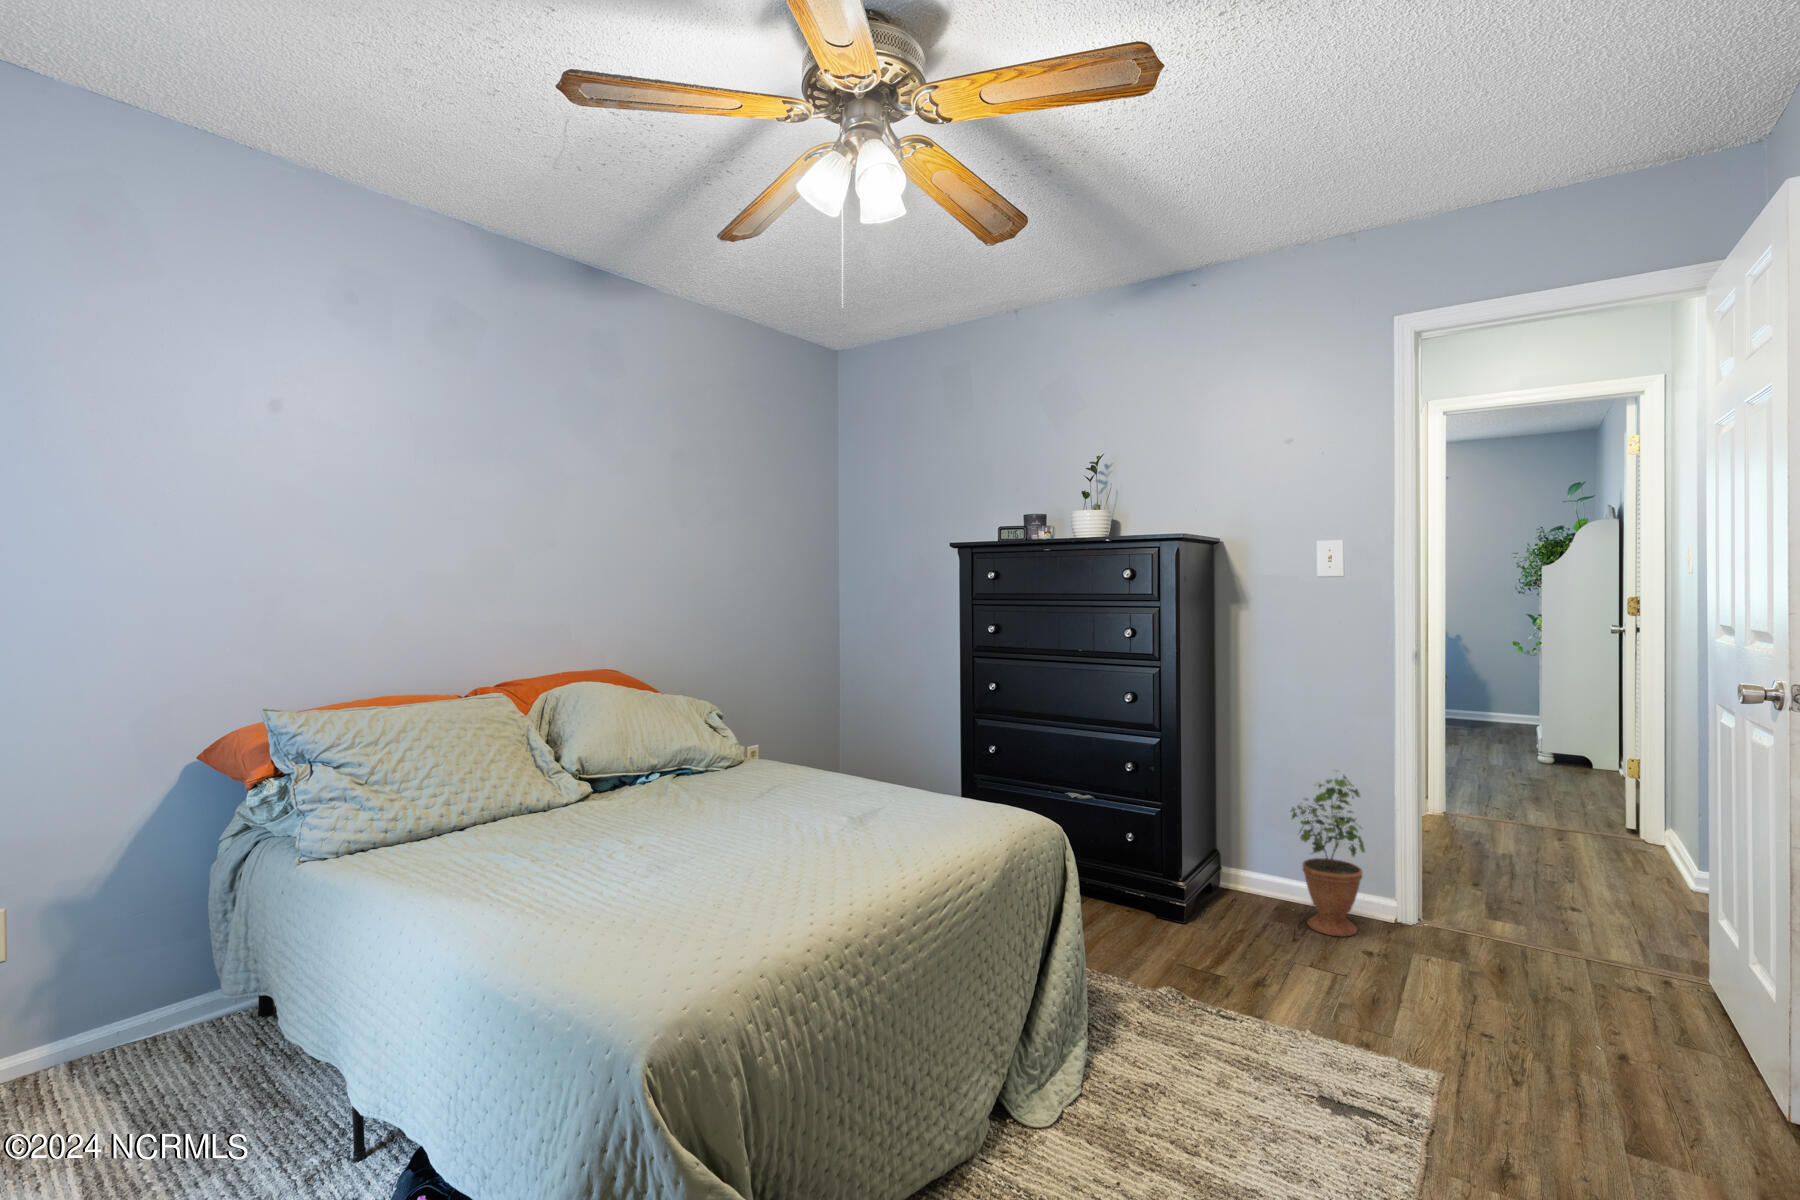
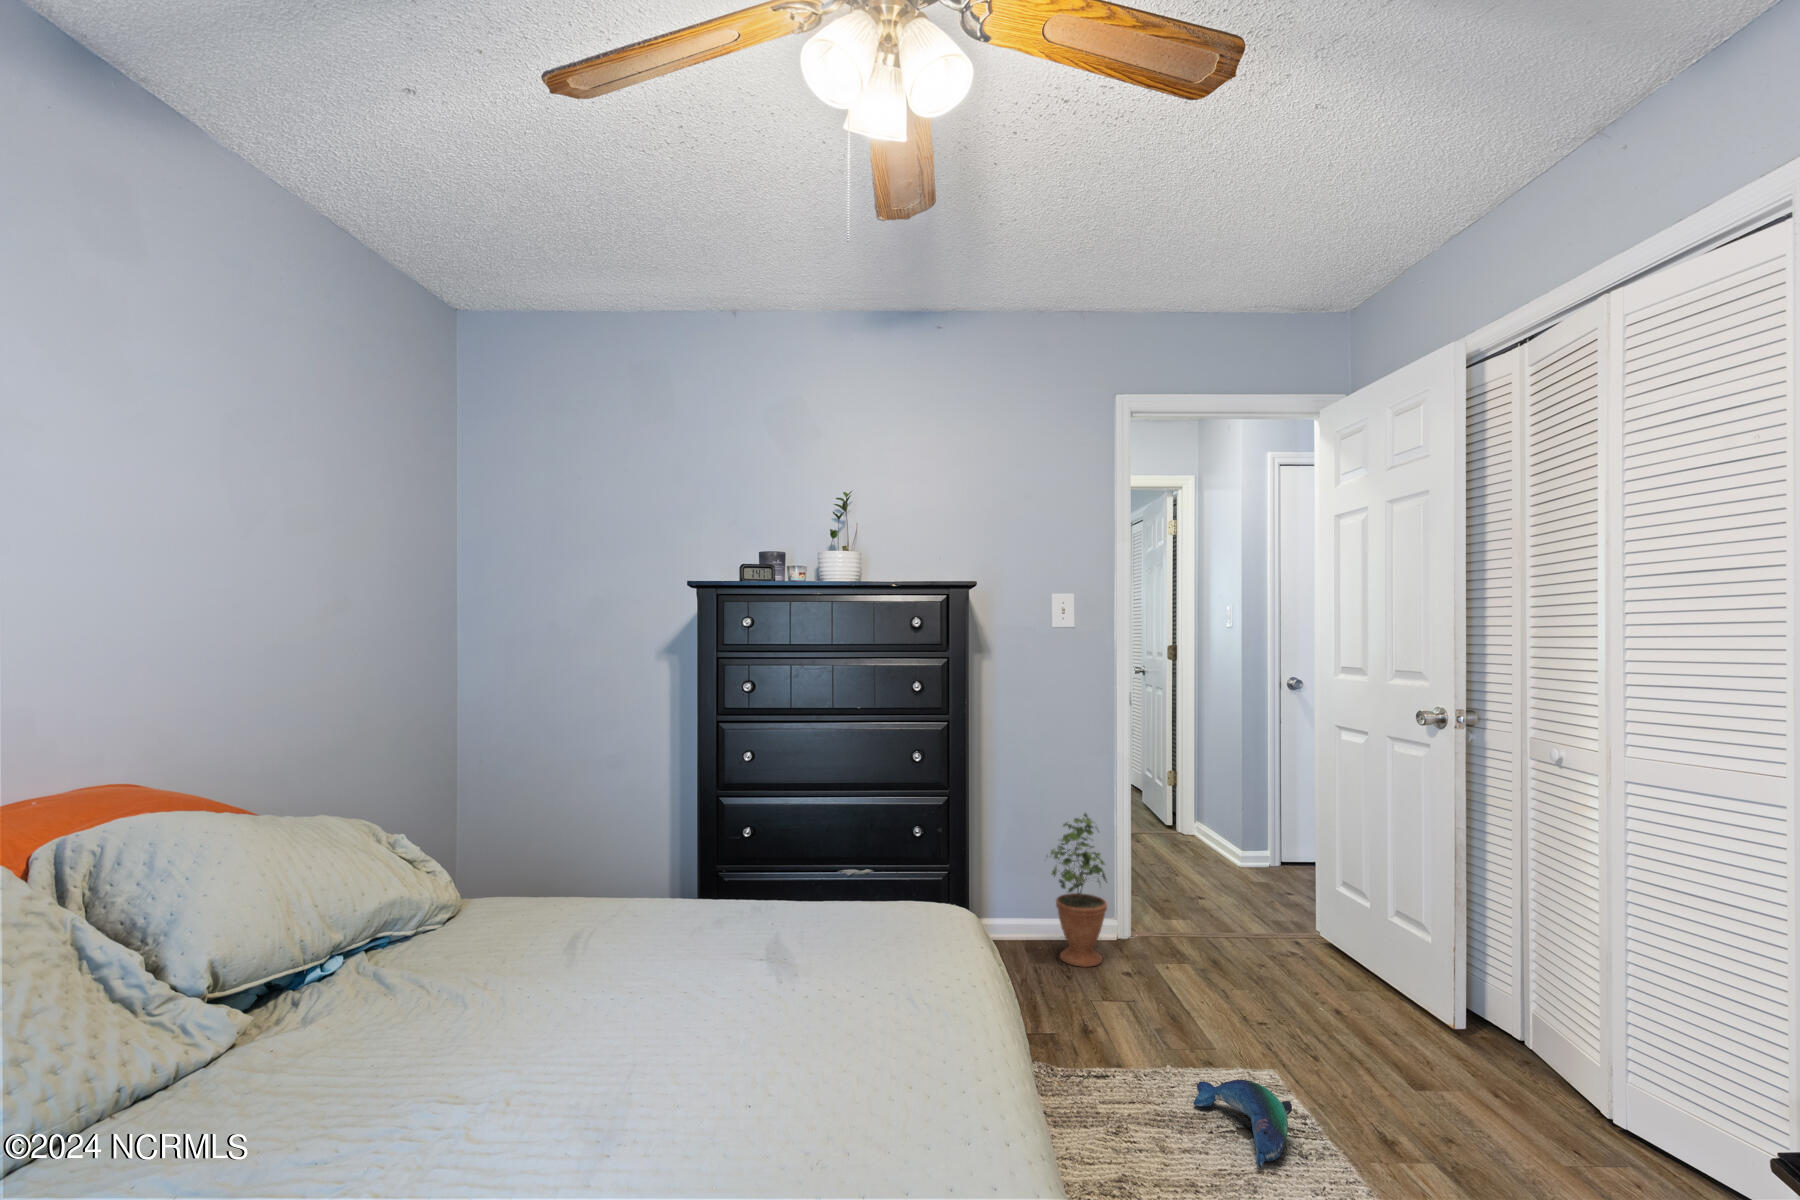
plush toy: none [1296,1046,1381,1130] -> present [1193,1080,1292,1167]

